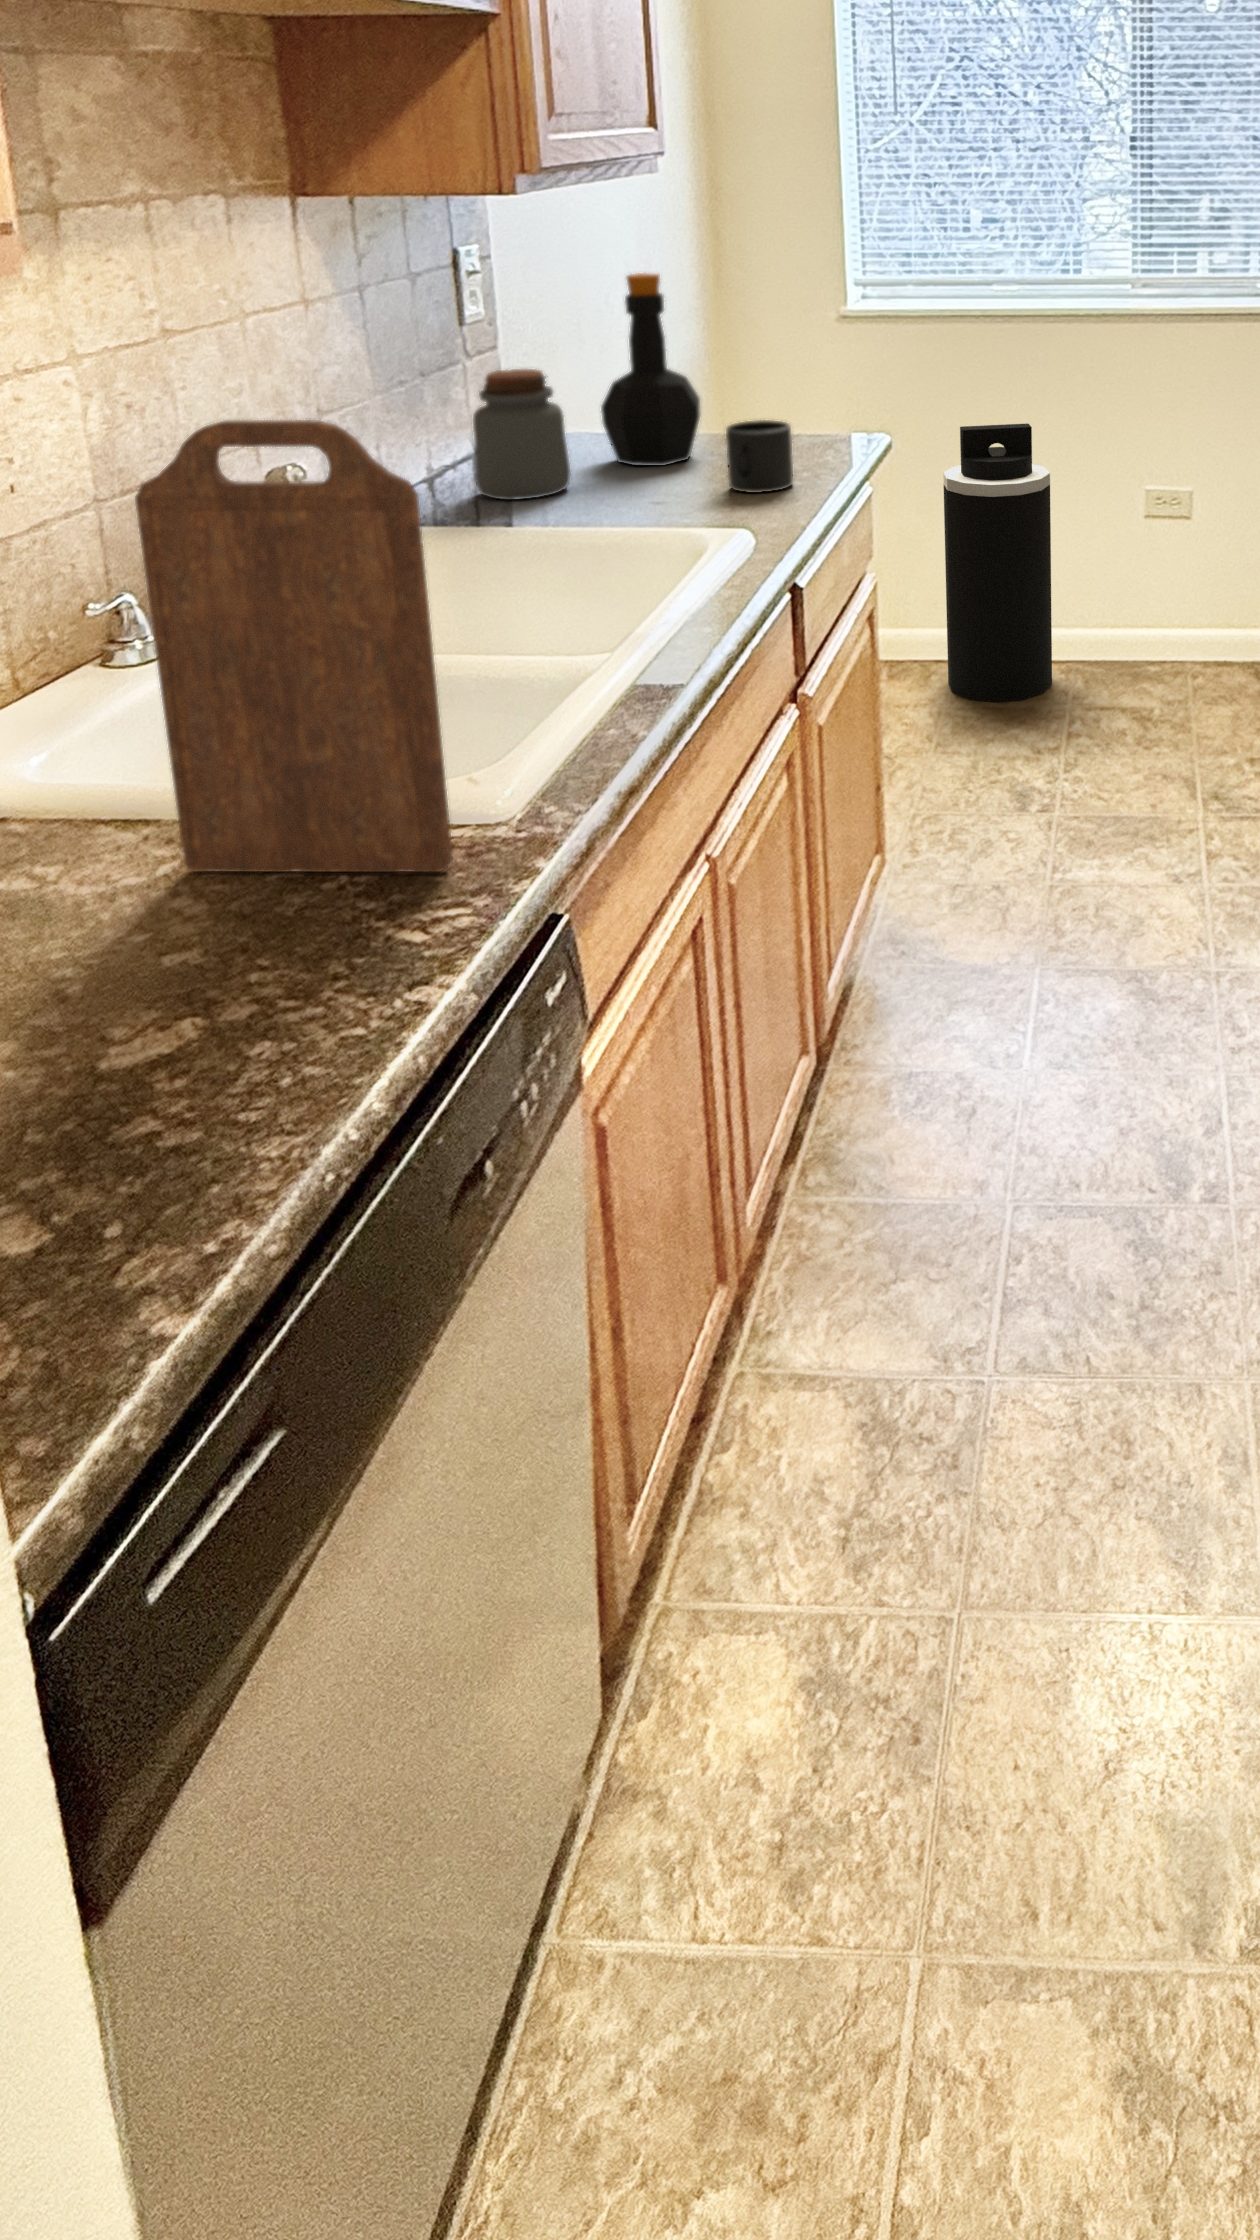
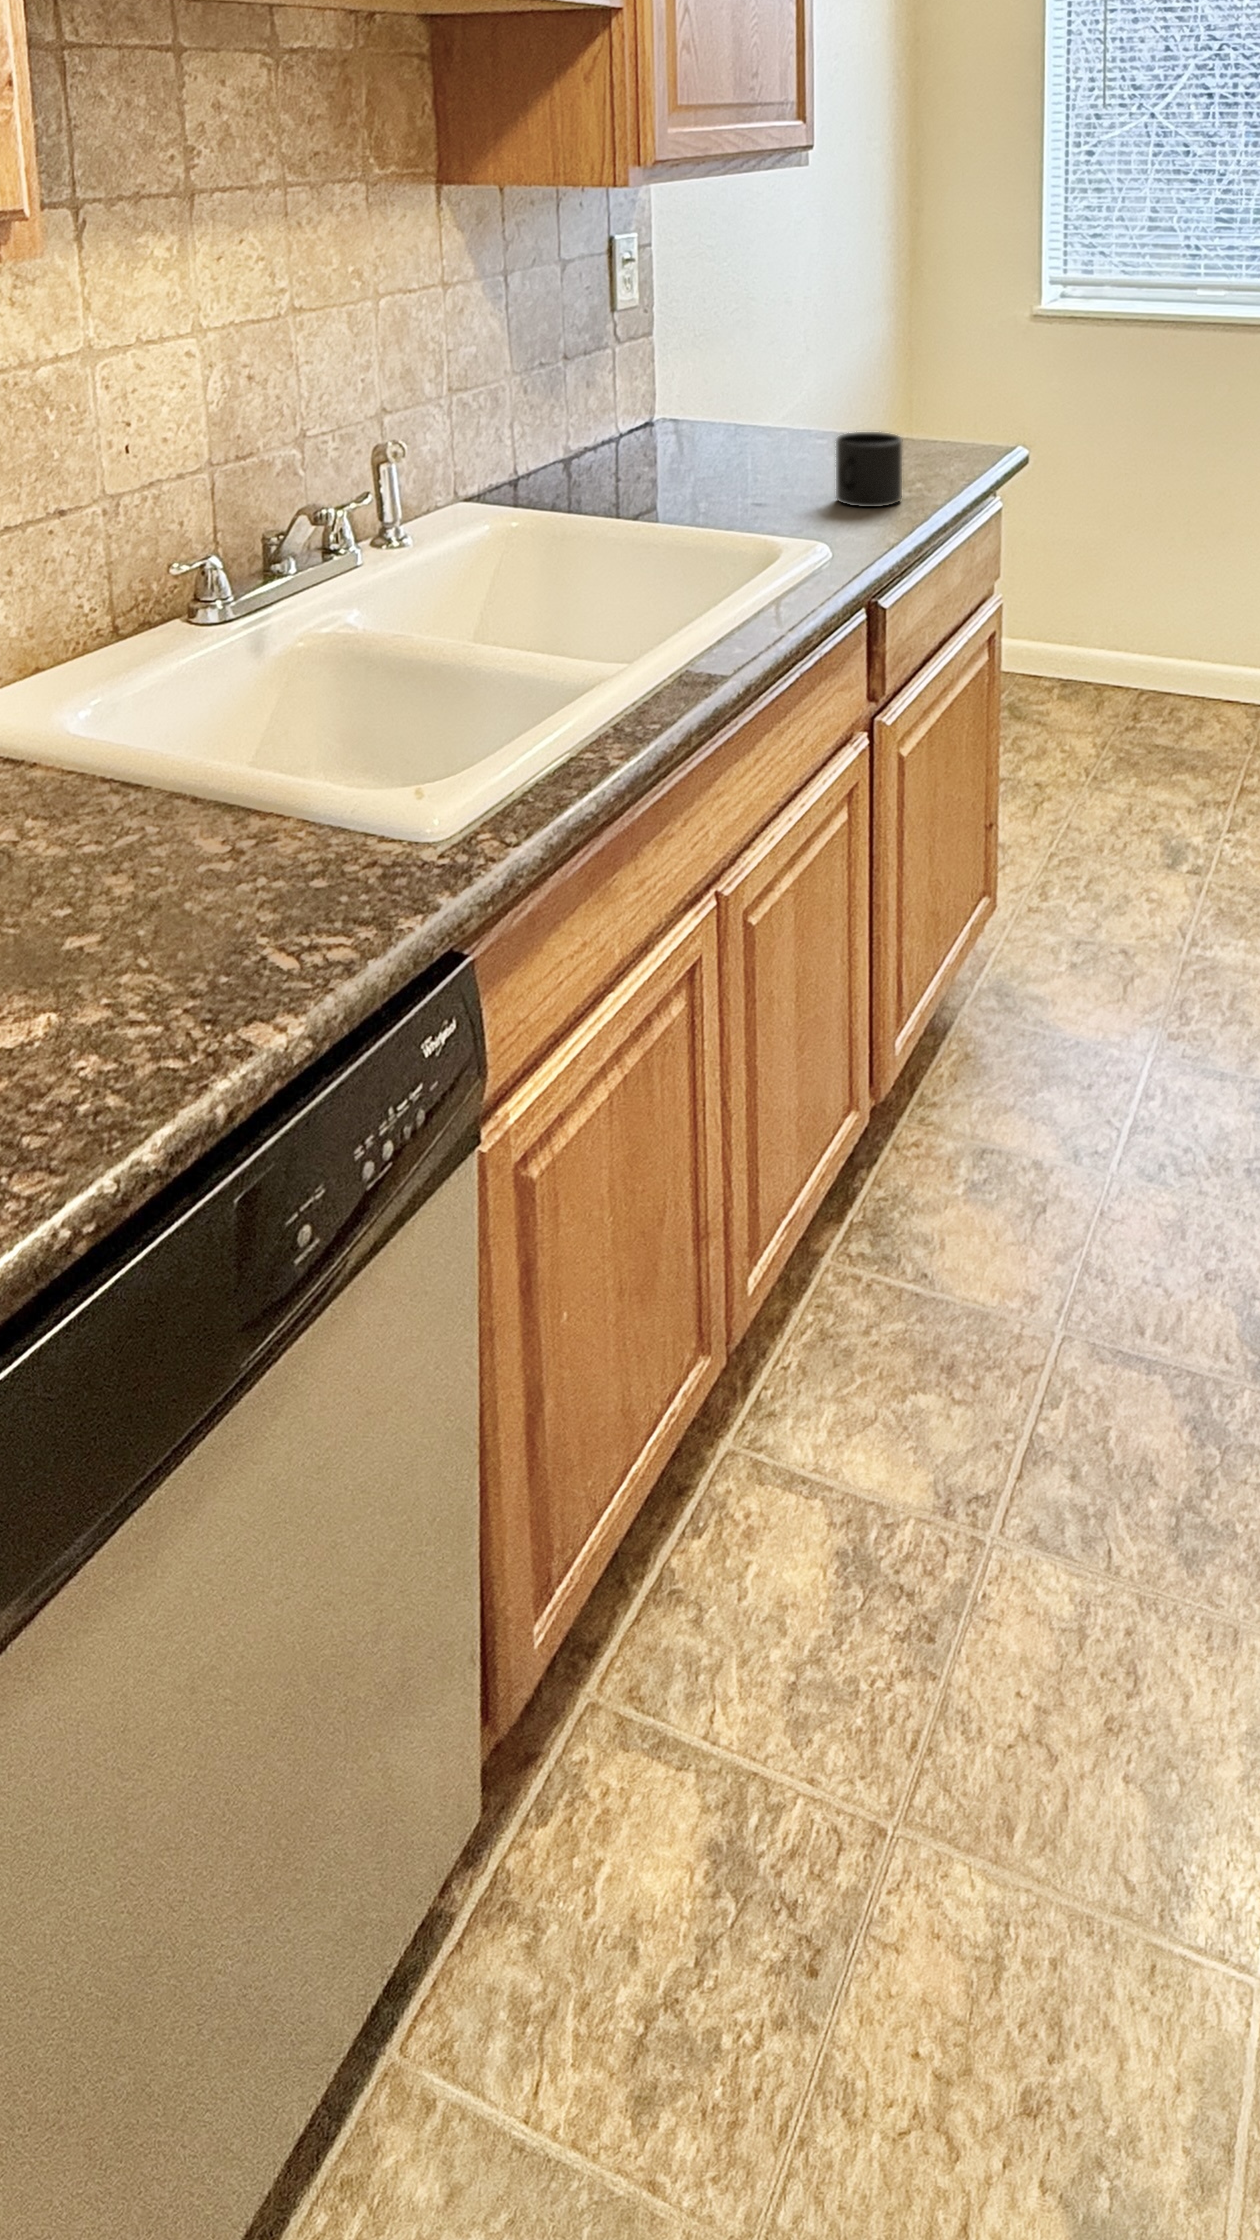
bottle: present [601,273,700,466] -> none [736,276,834,470]
jar: present [473,369,571,500] -> none [603,365,692,493]
cutting board: present [135,420,453,872] -> none [106,408,361,891]
trash can: present [943,423,1052,702] -> none [1123,448,1245,743]

